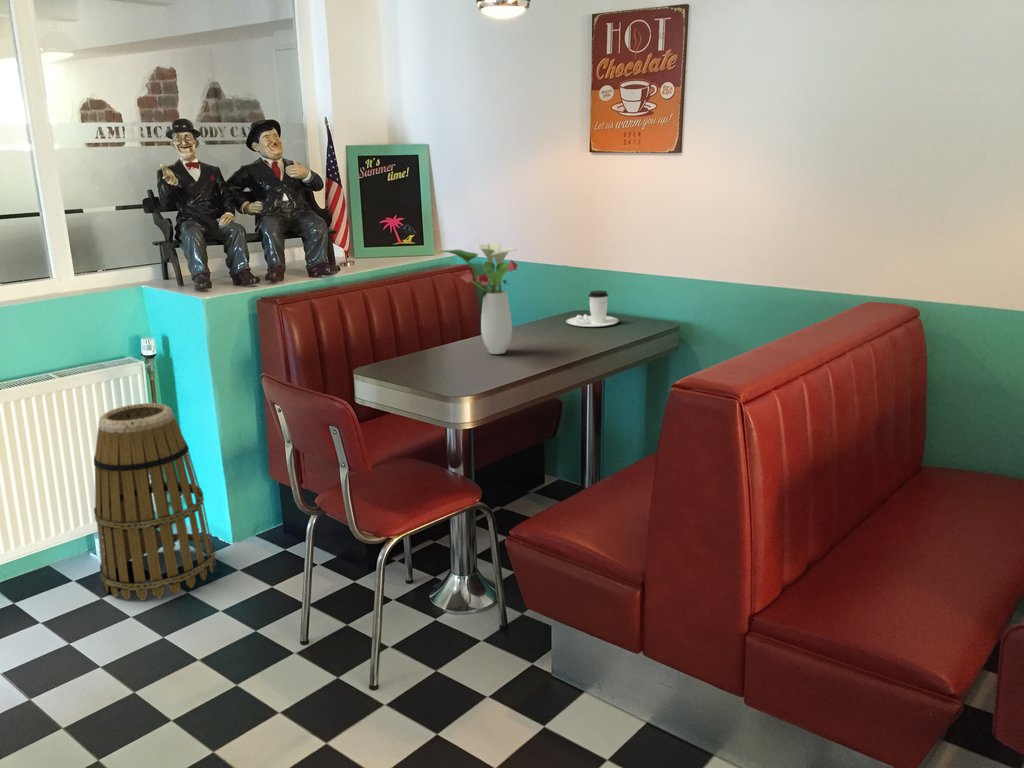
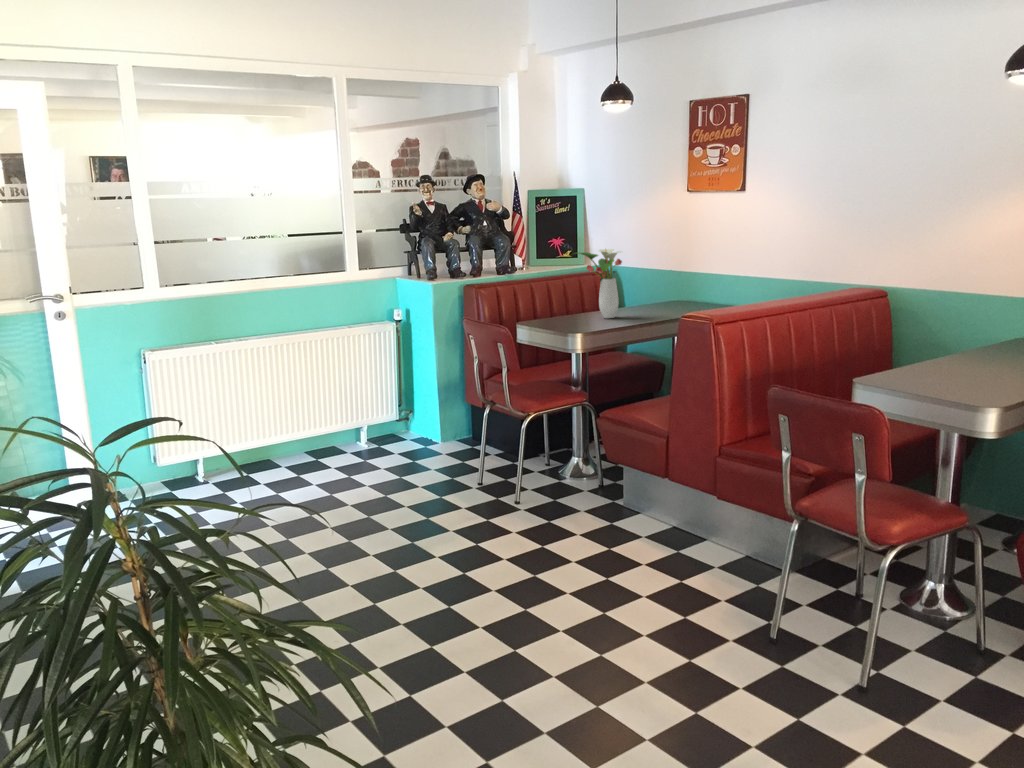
coffee cup: present [566,291,619,327] -> none [665,285,701,308]
basket: present [94,403,215,600] -> none [363,346,431,463]

